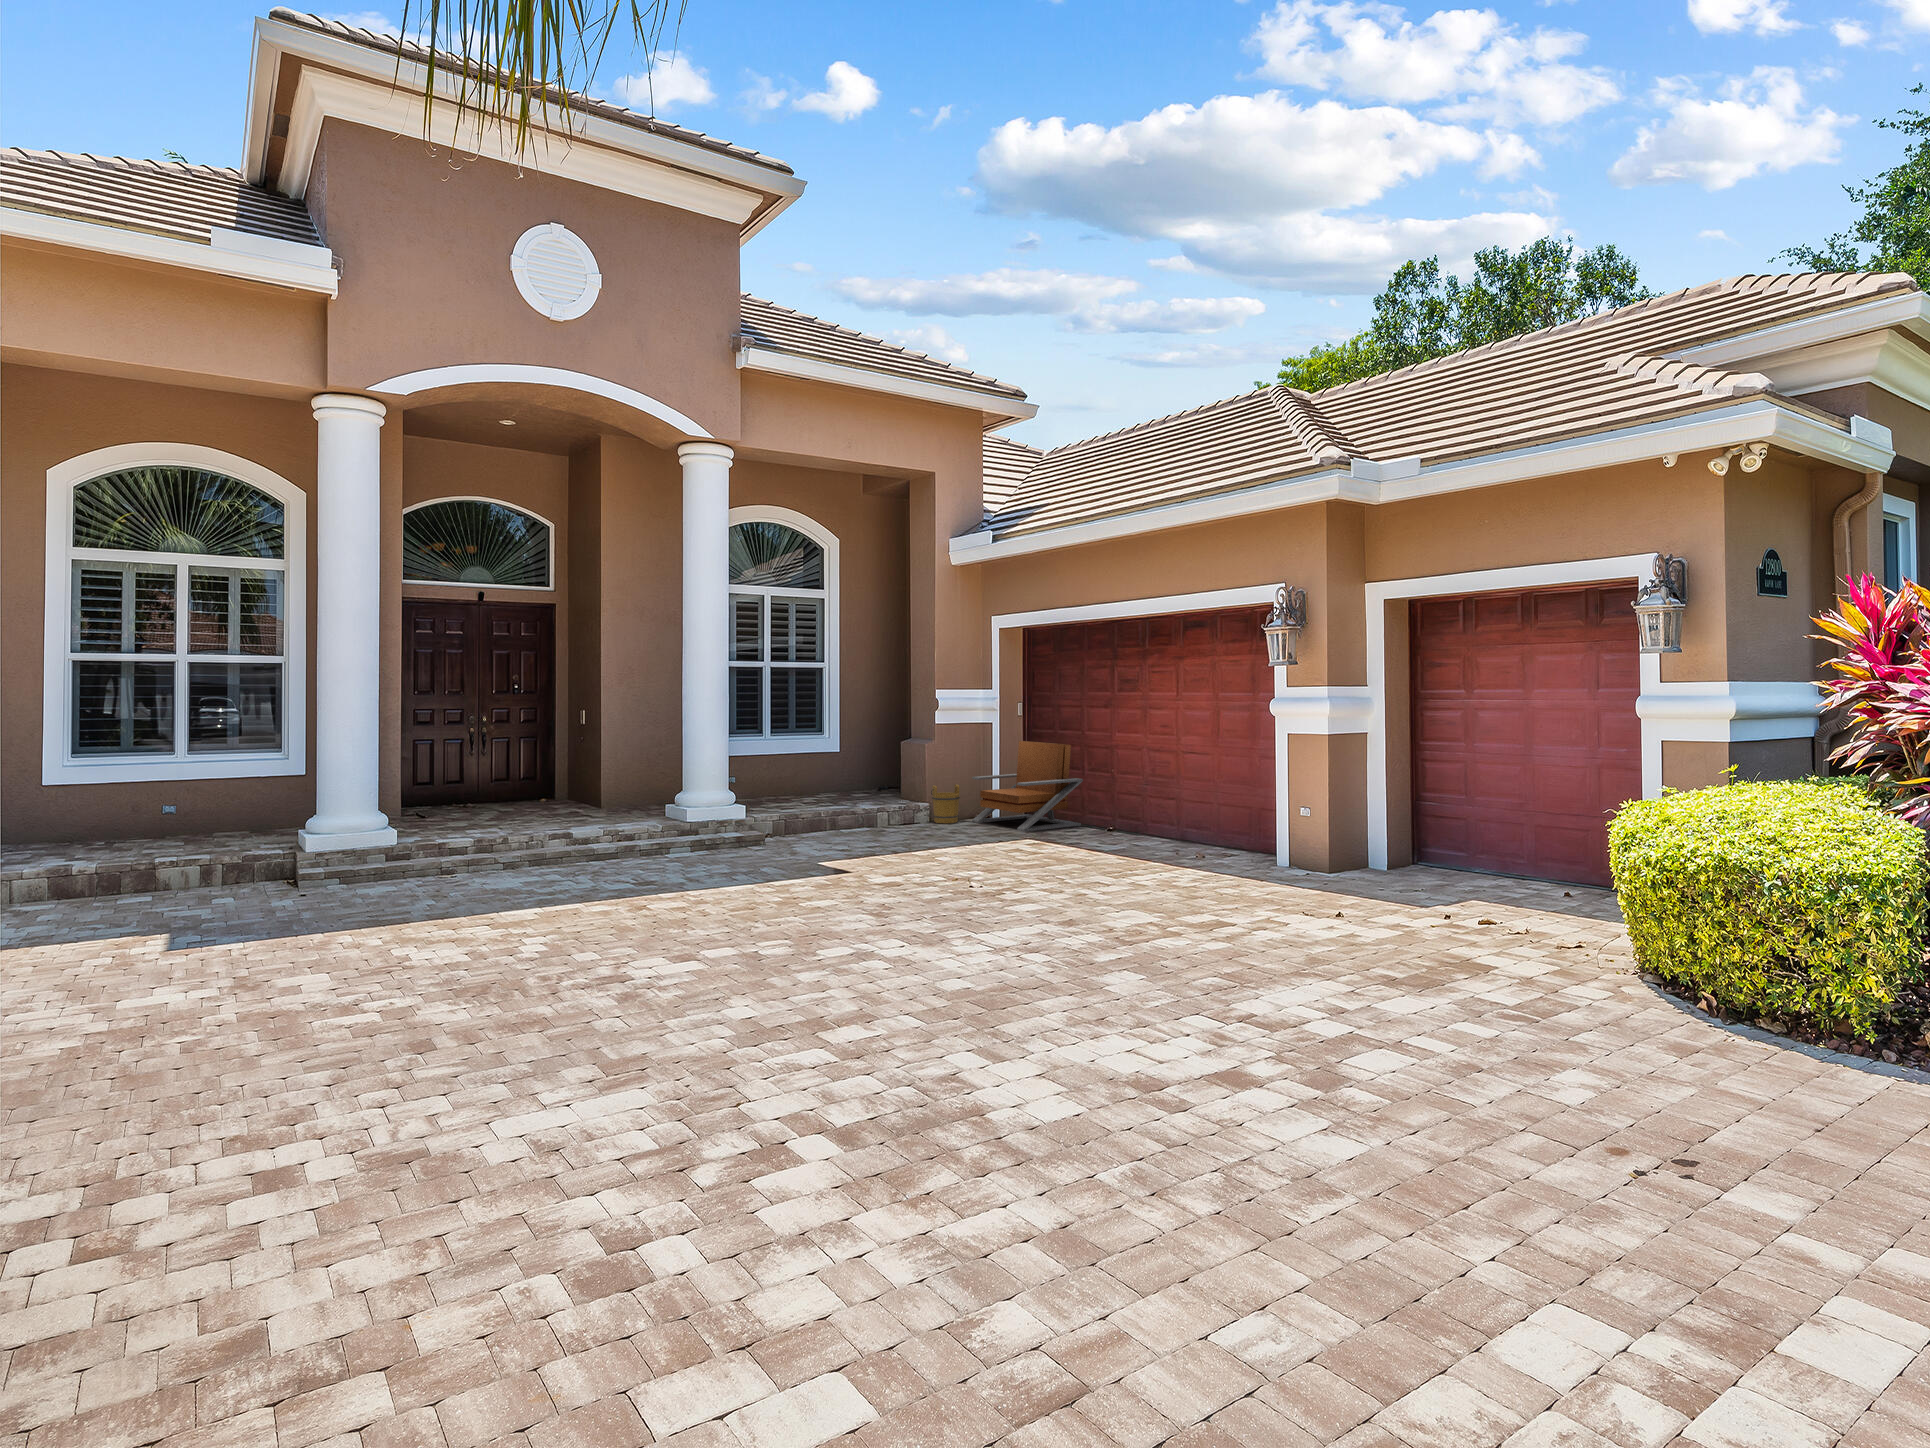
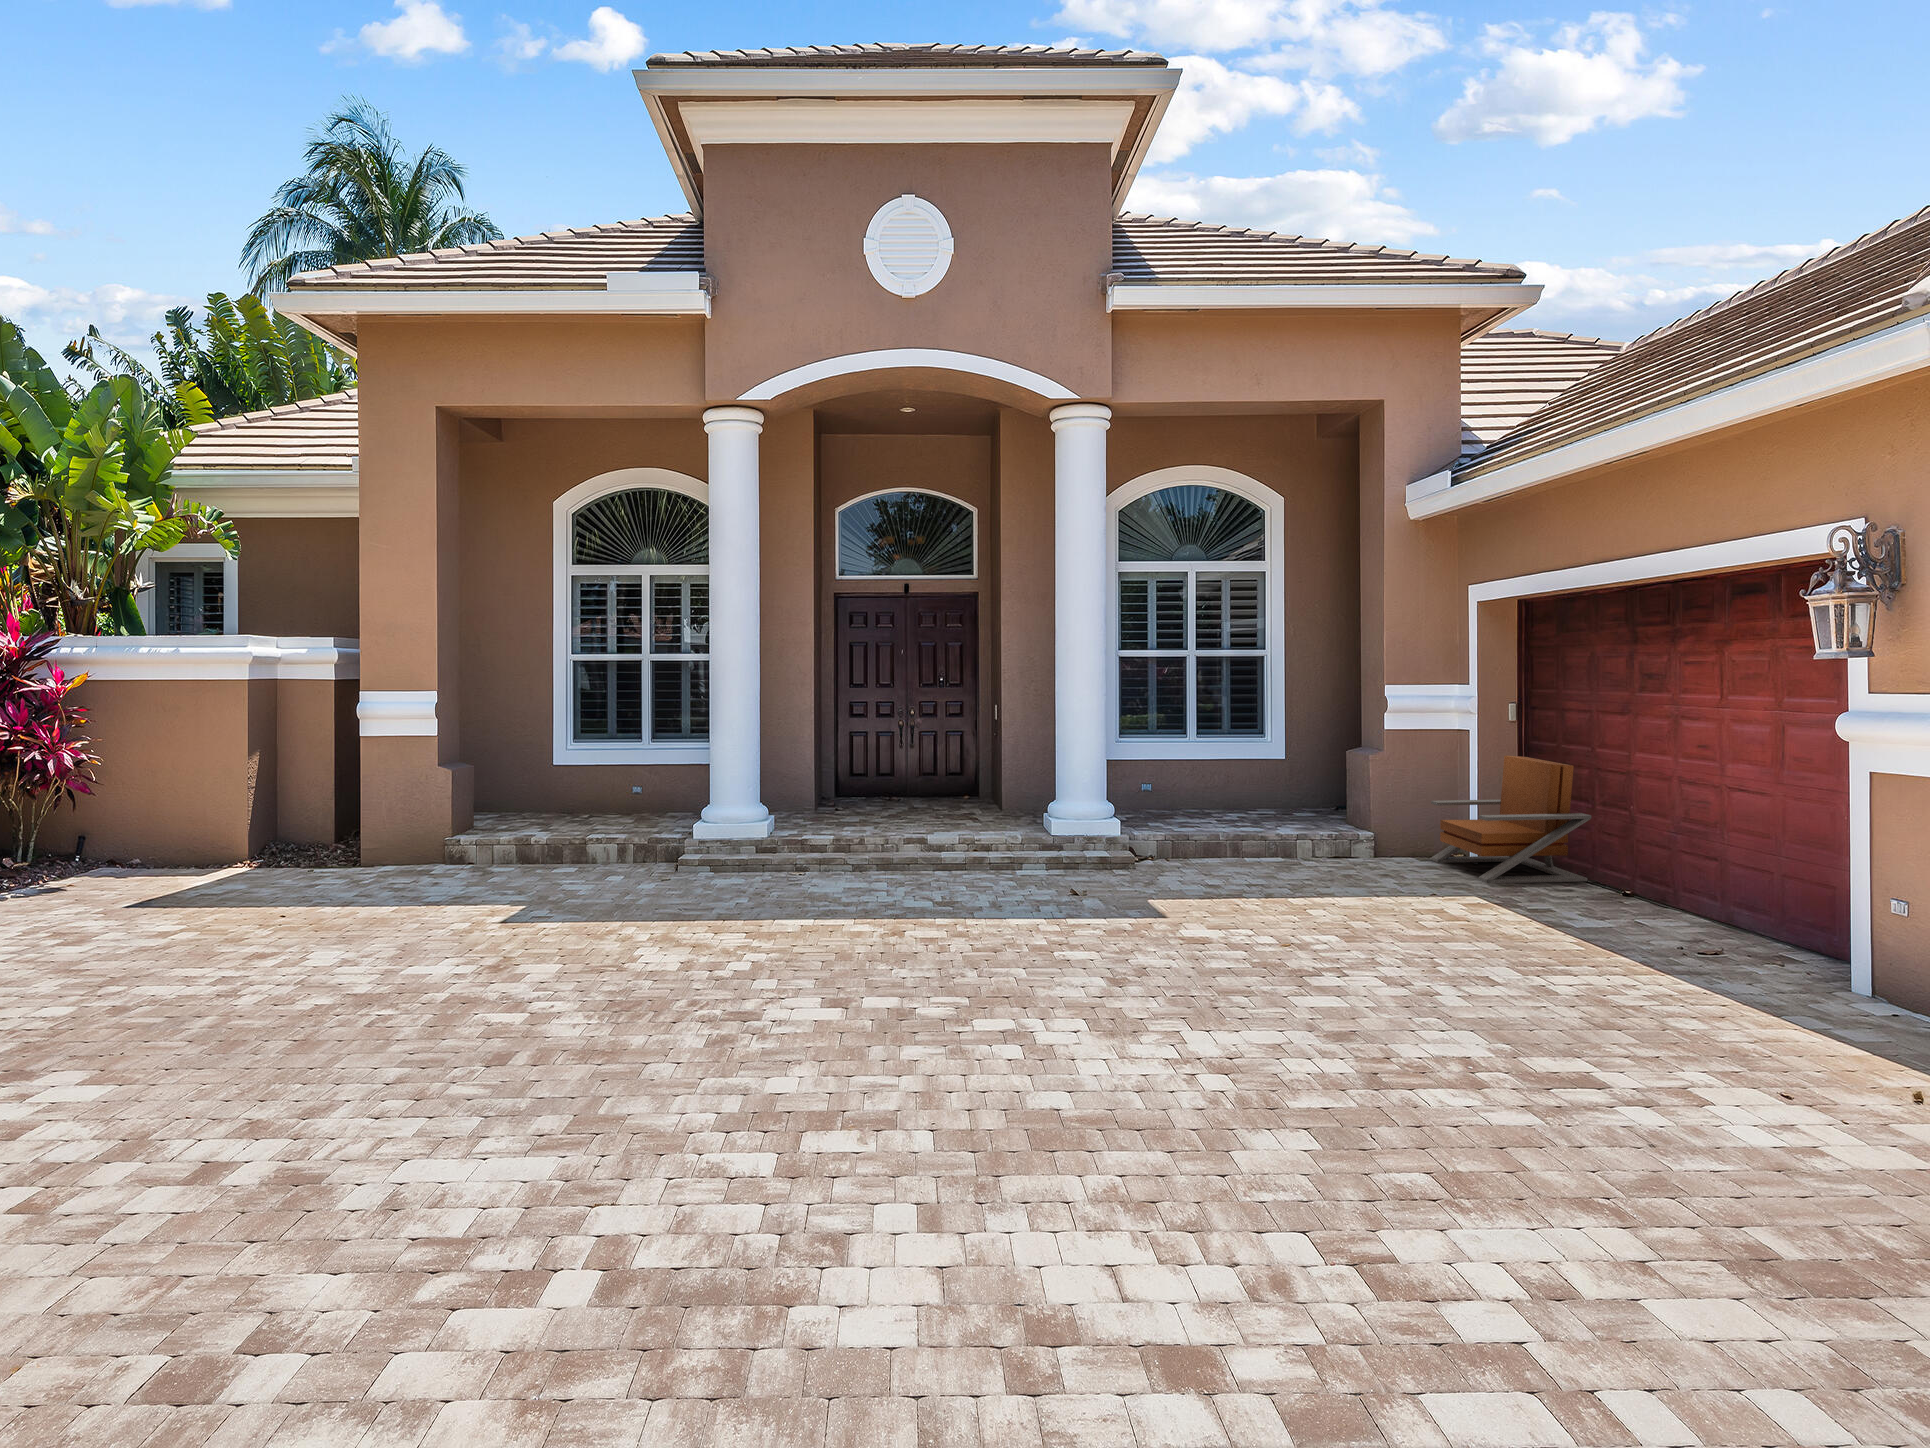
bucket: present [931,785,960,824] -> none [1375,809,1414,859]

